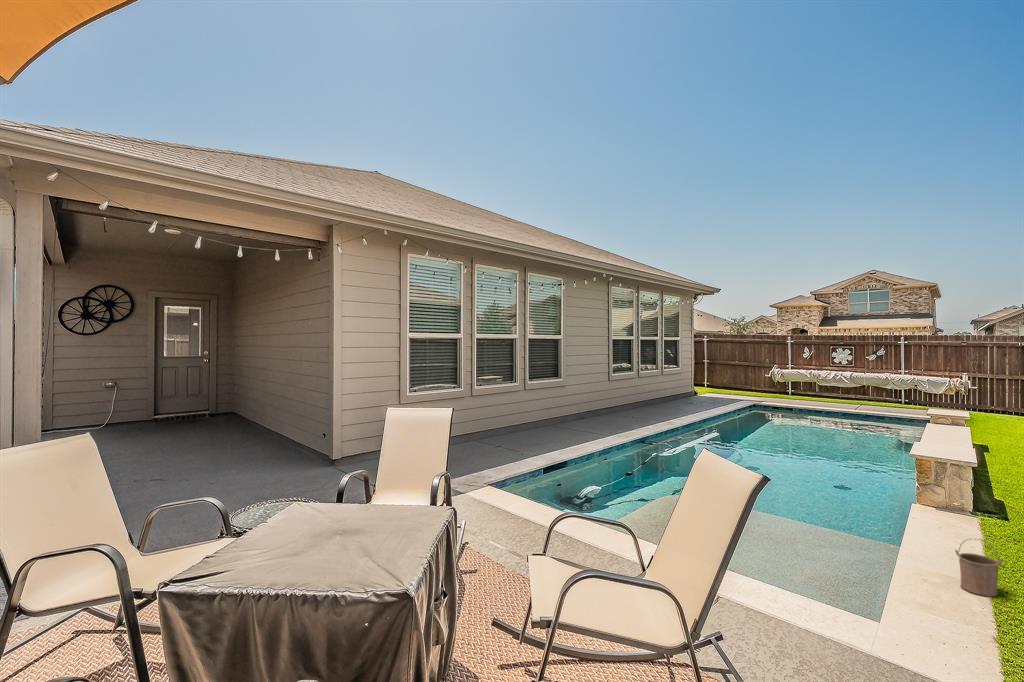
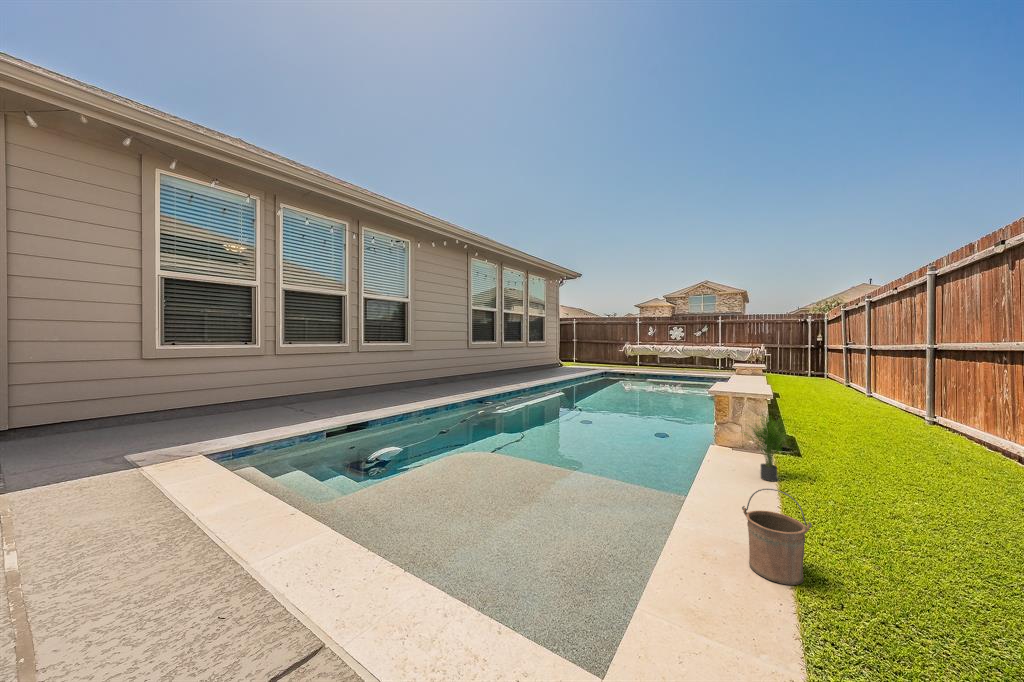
potted plant: none [943,479,997,539] -> present [746,417,786,481]

